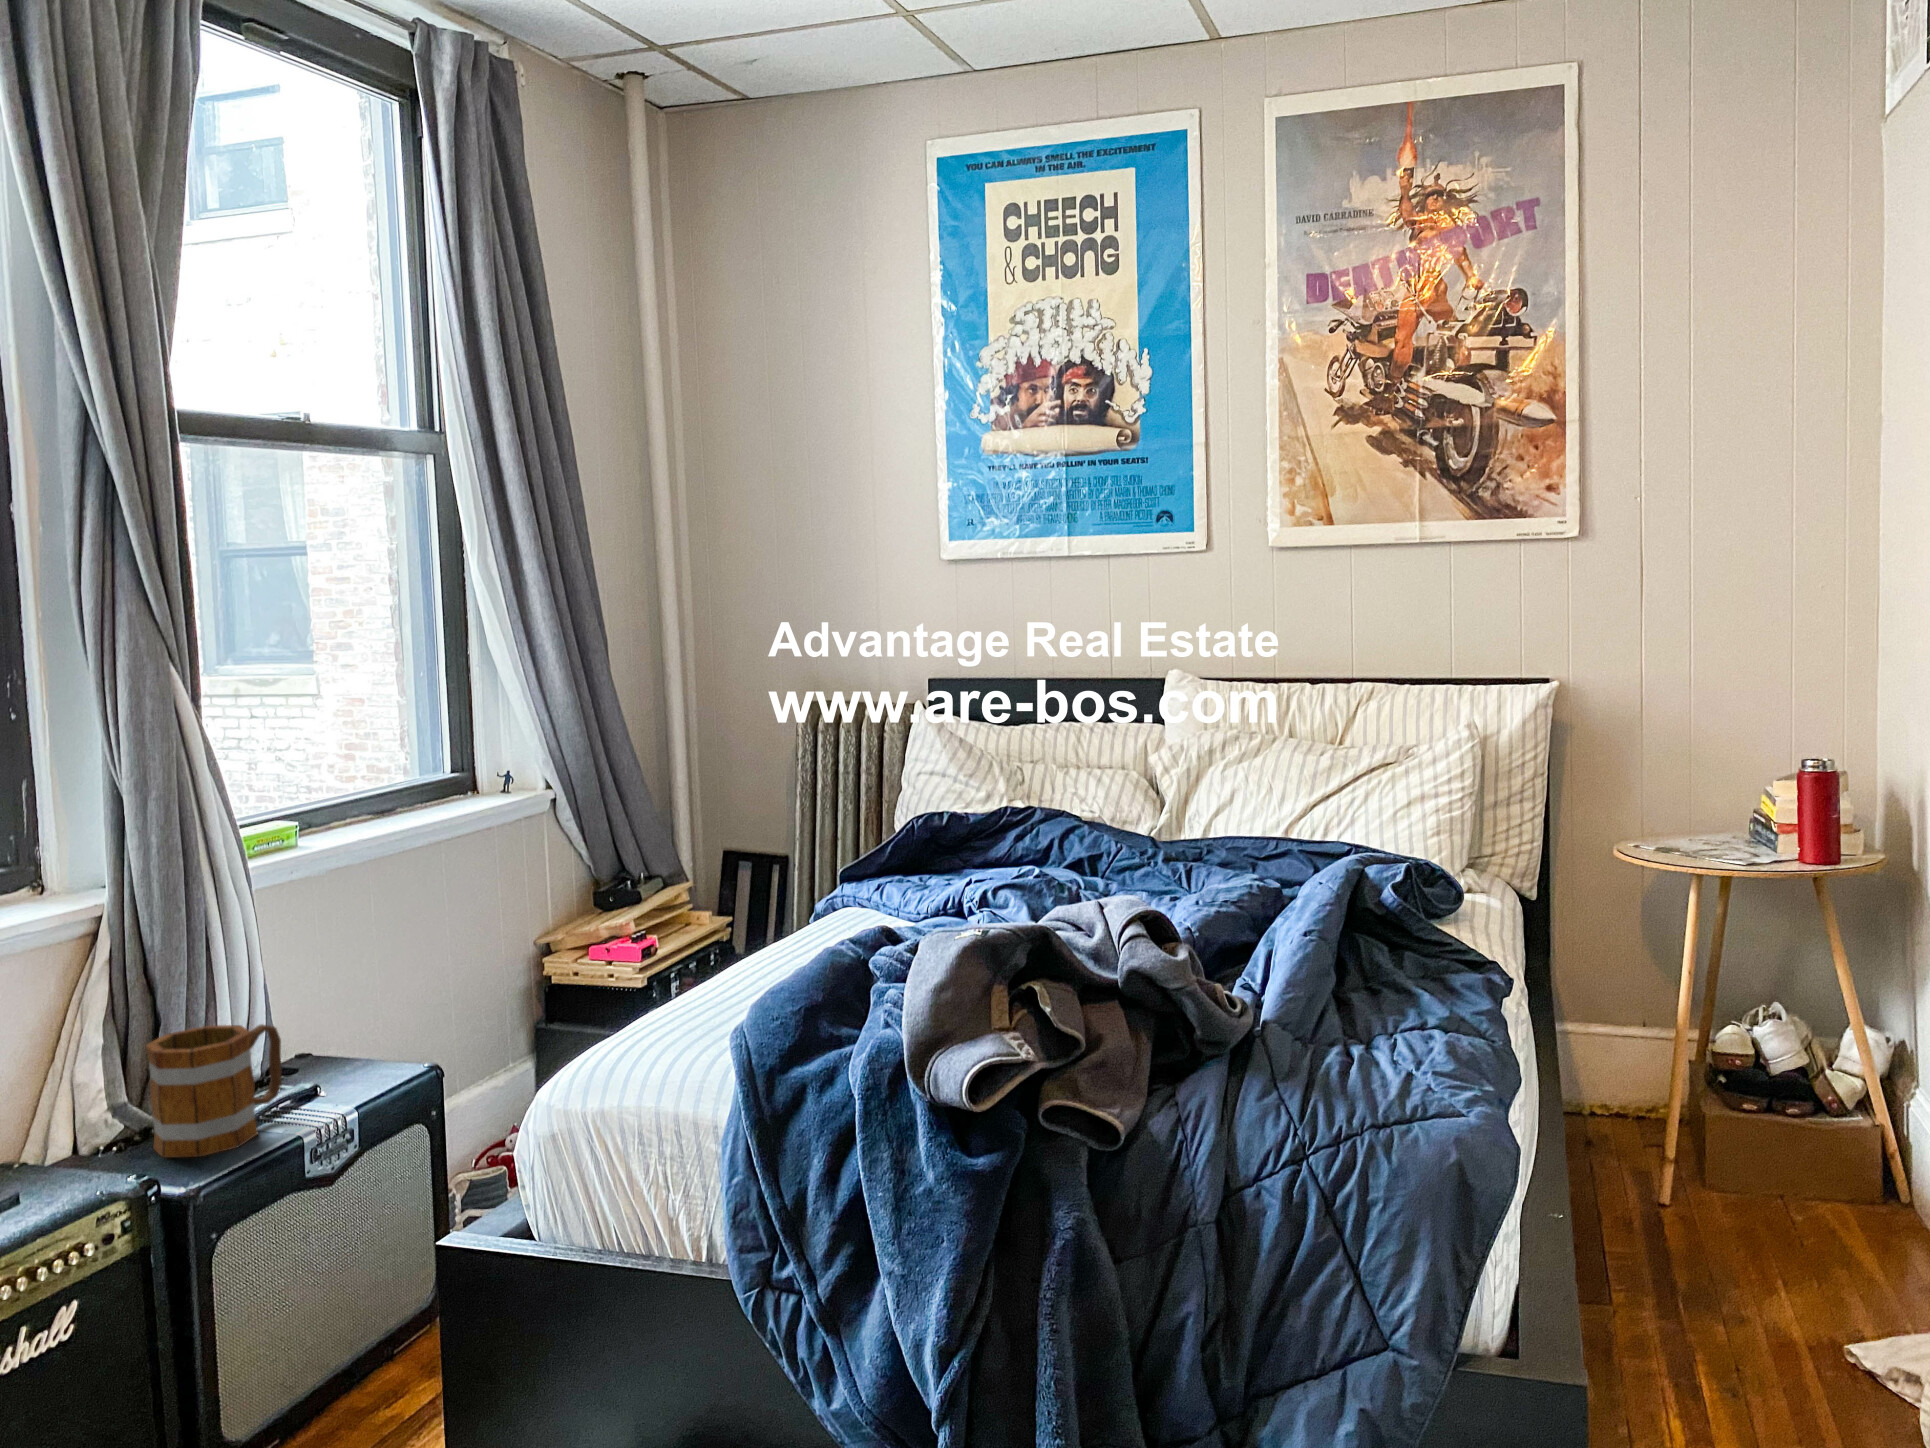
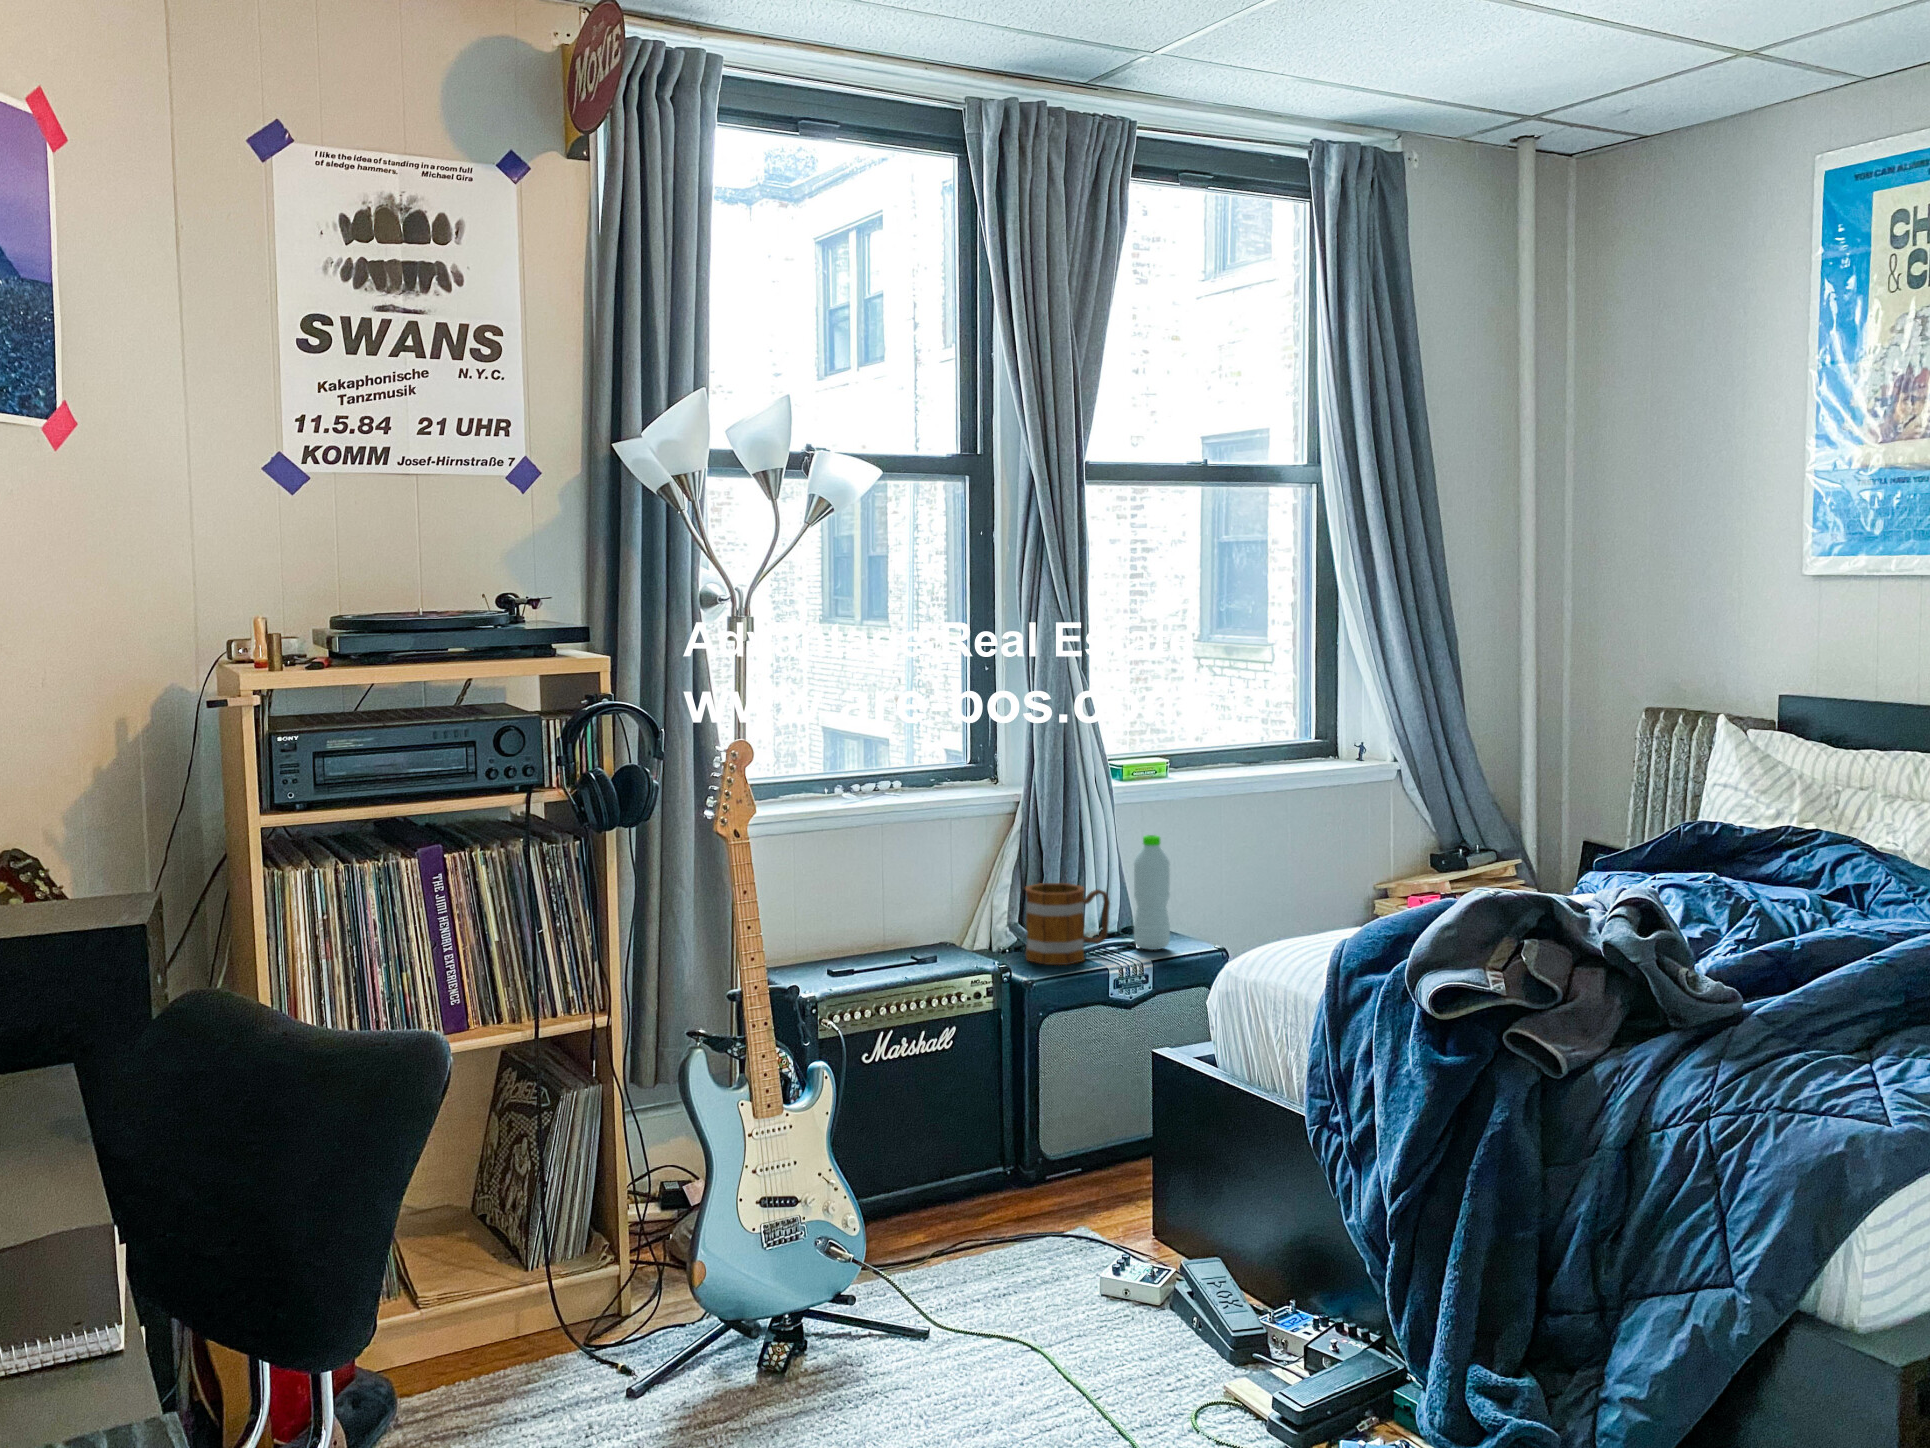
water bottle: none [300,931,362,1093] -> present [1134,835,1170,950]

